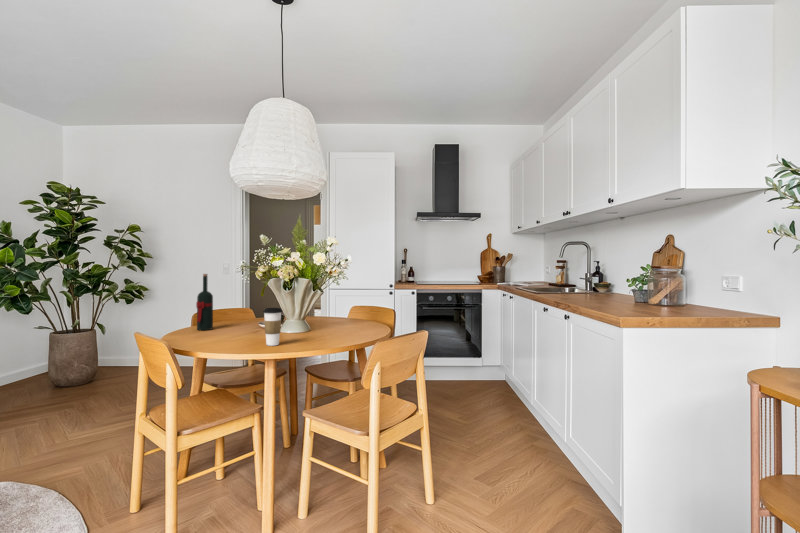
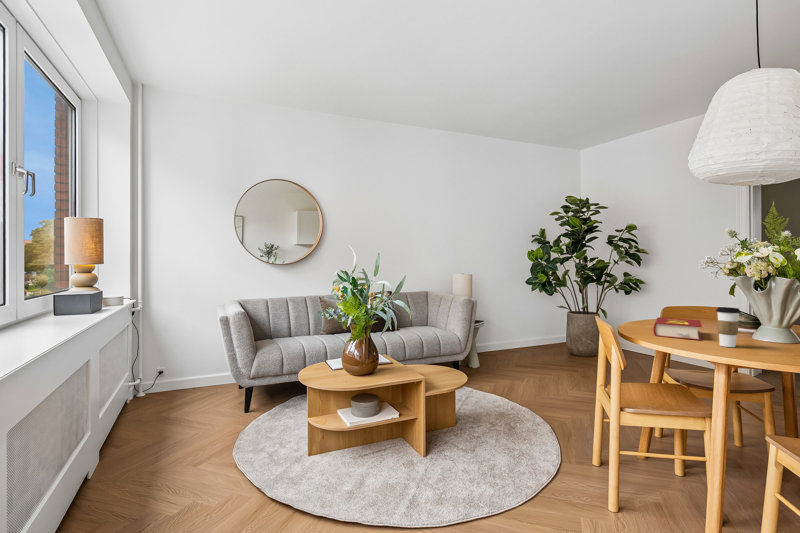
wine bottle: present [196,274,213,330] -> none [661,270,678,324]
book: none [198,323,249,347] -> present [653,317,702,340]

